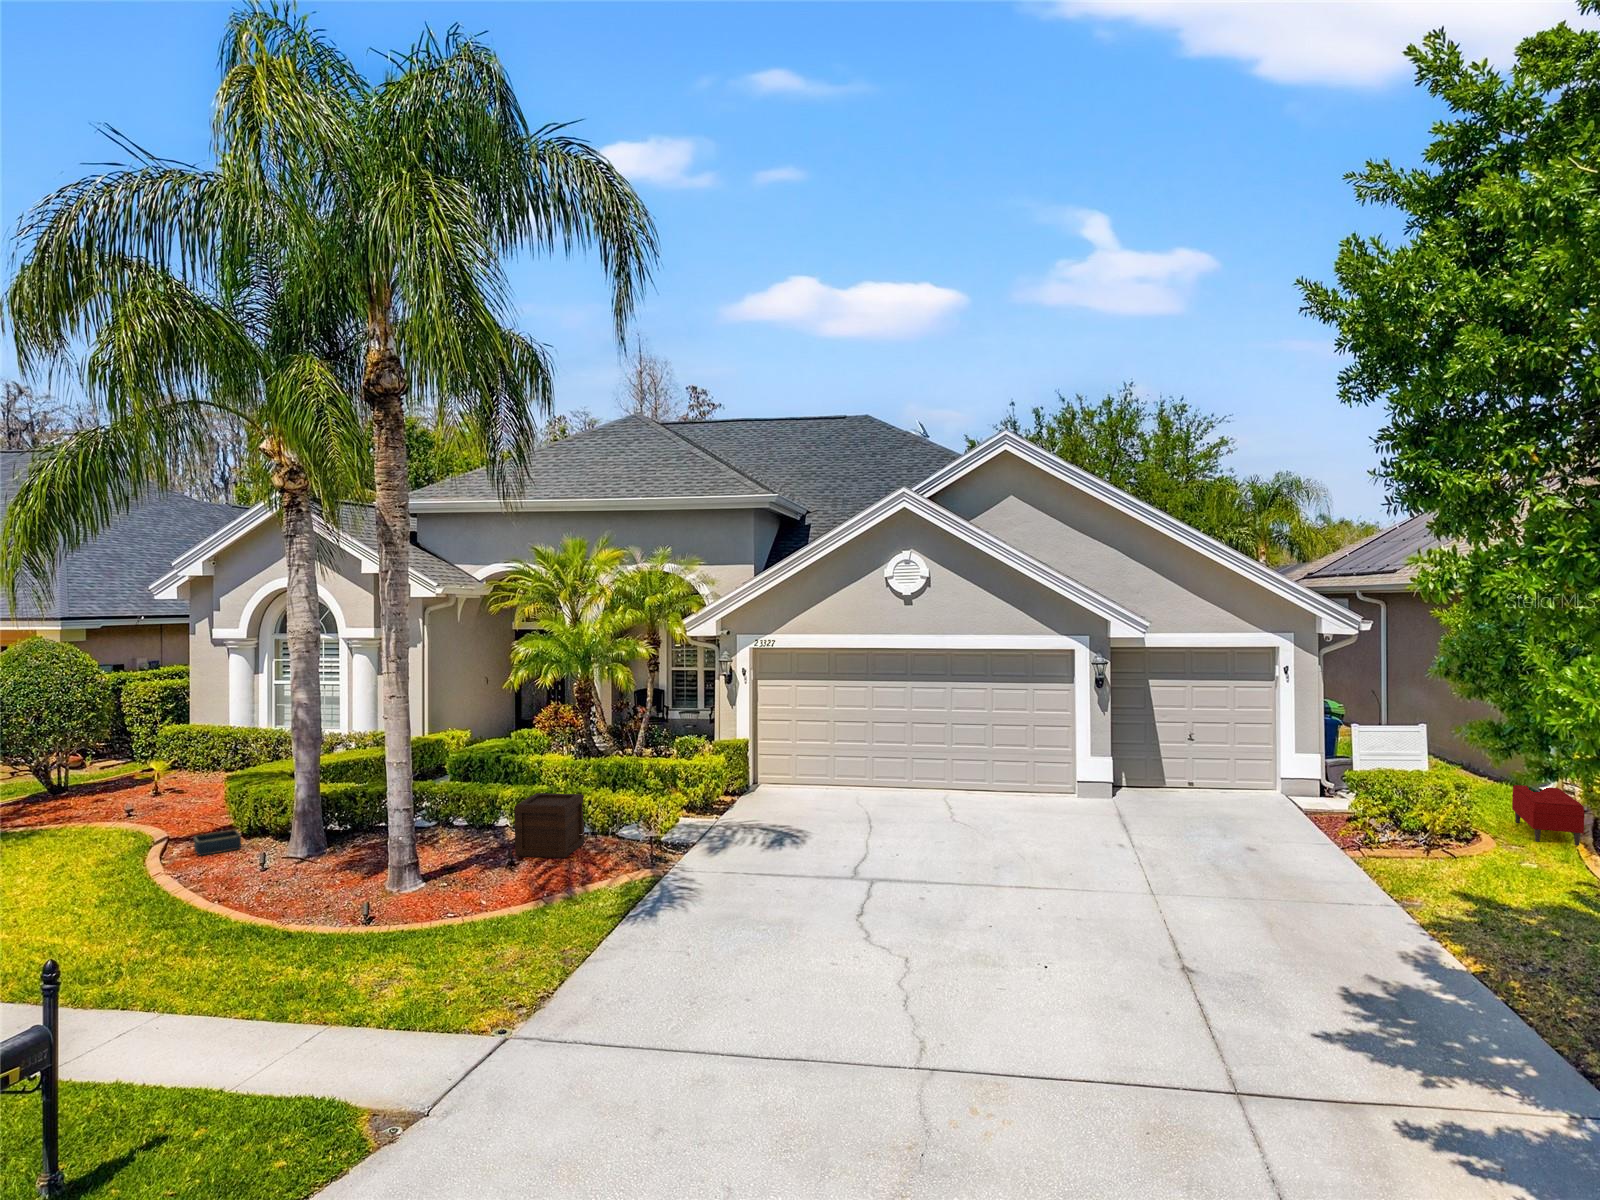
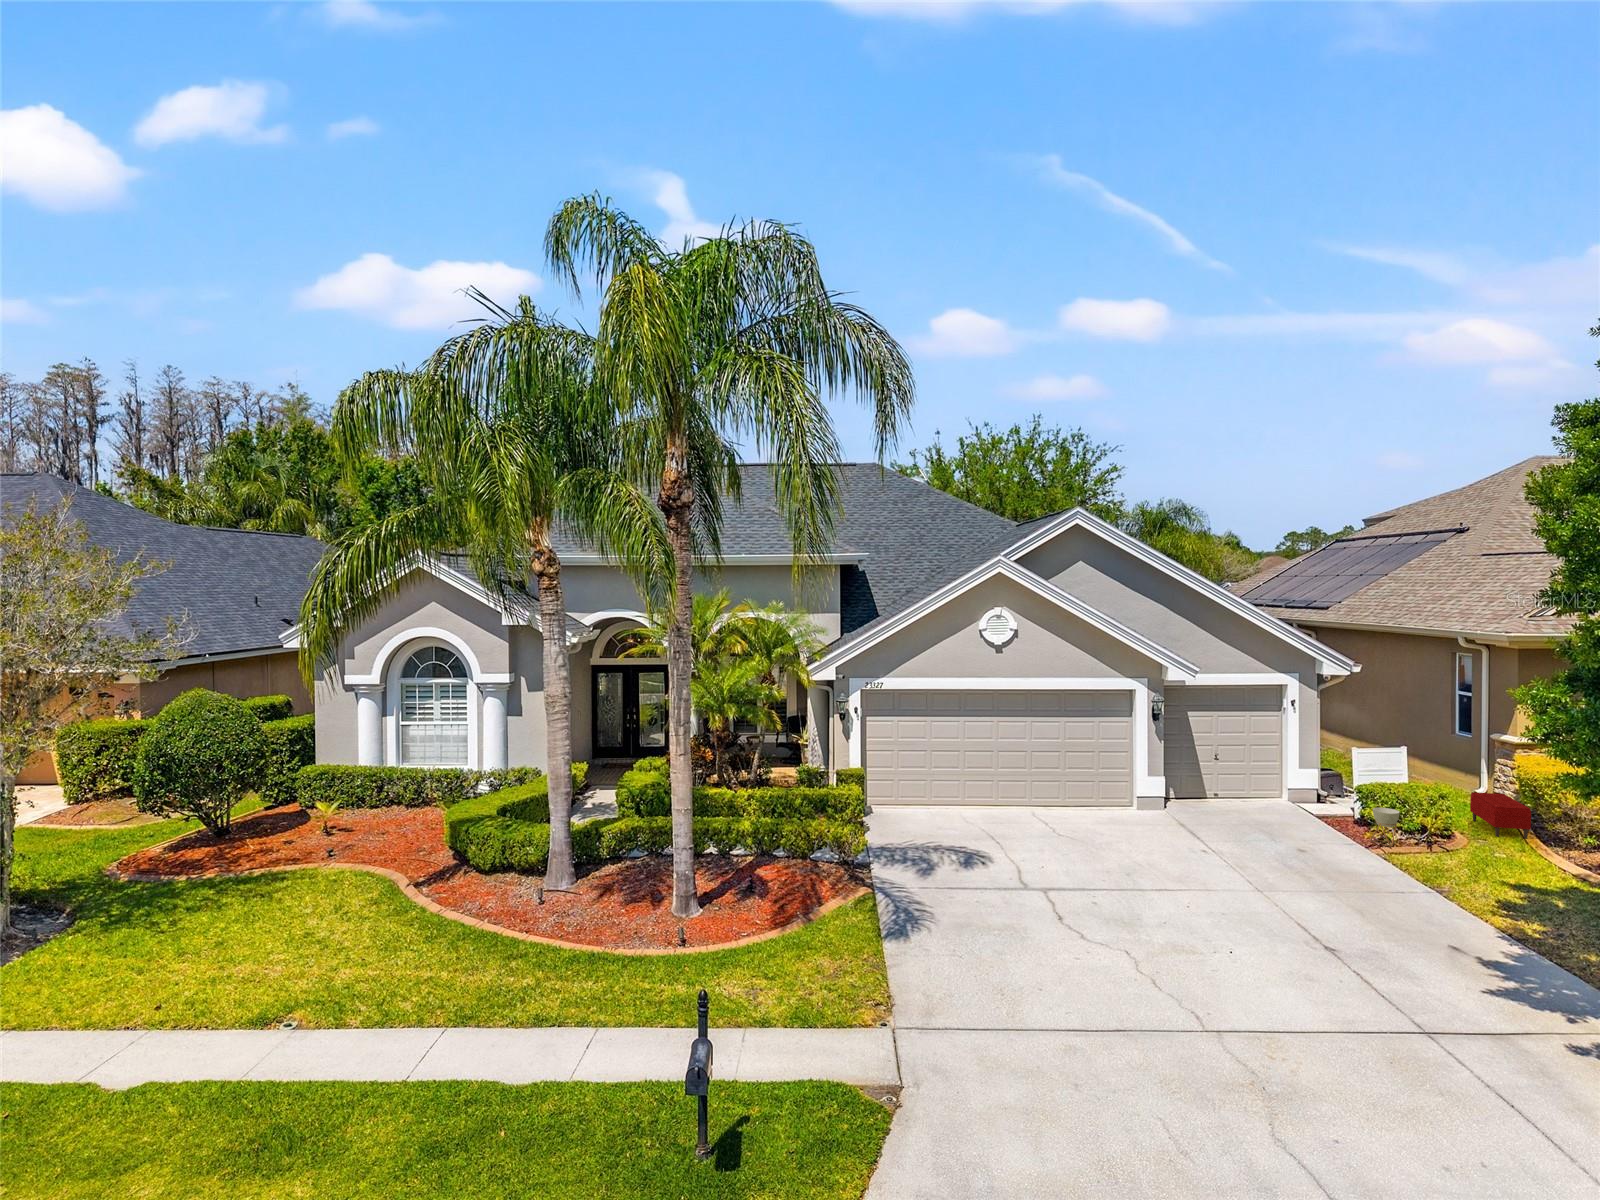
wooden crate: present [515,793,584,858] -> none [733,826,778,881]
planter: none [1354,798,1391,849] -> present [1370,808,1400,847]
basket: present [193,830,241,855] -> none [439,867,482,892]

